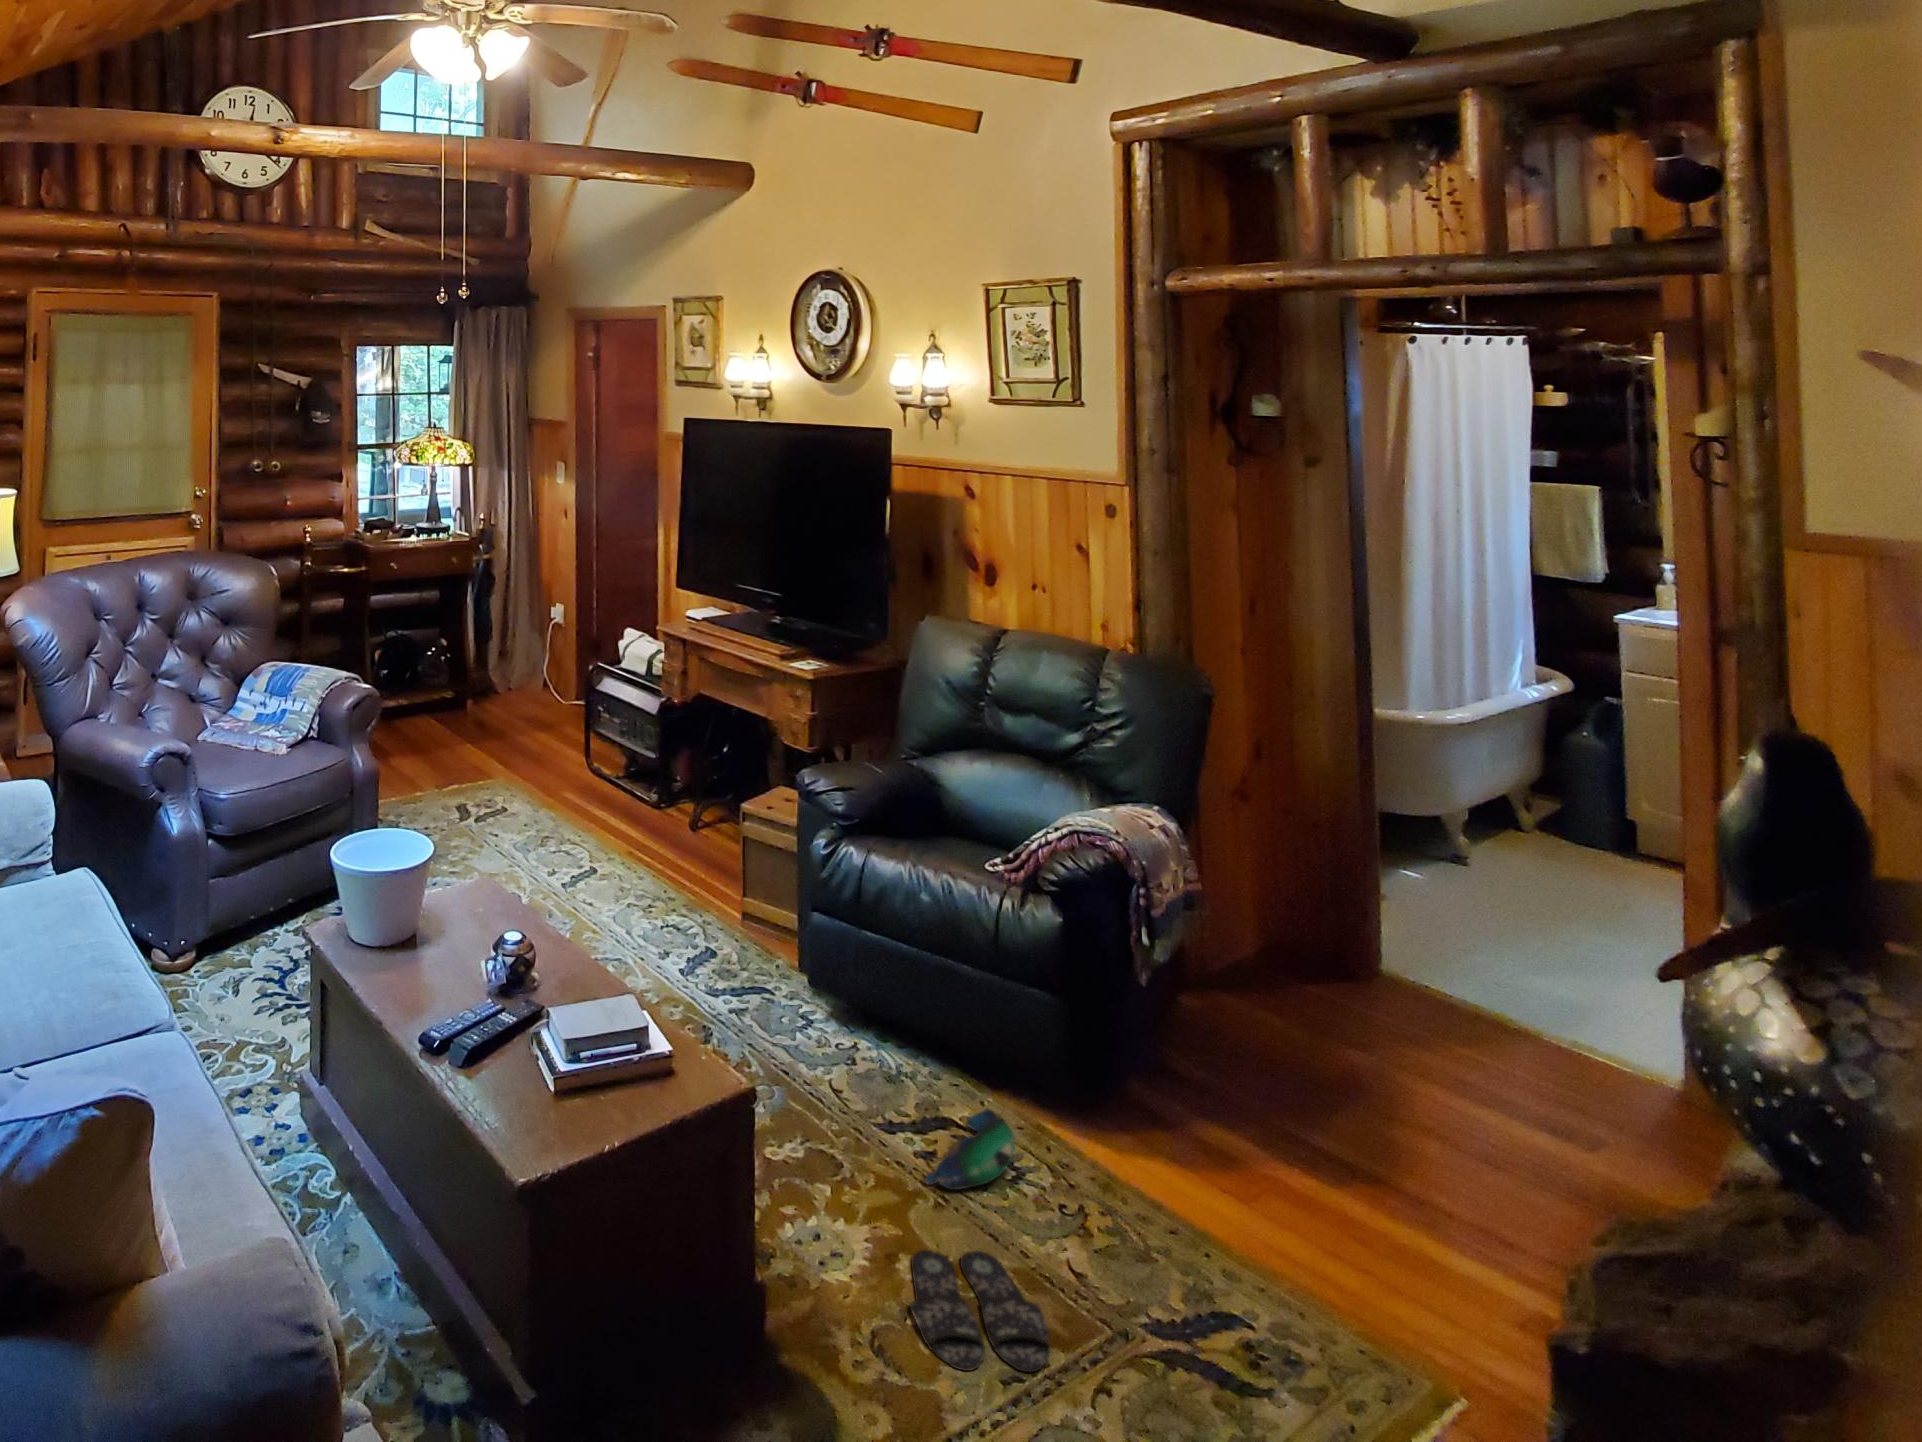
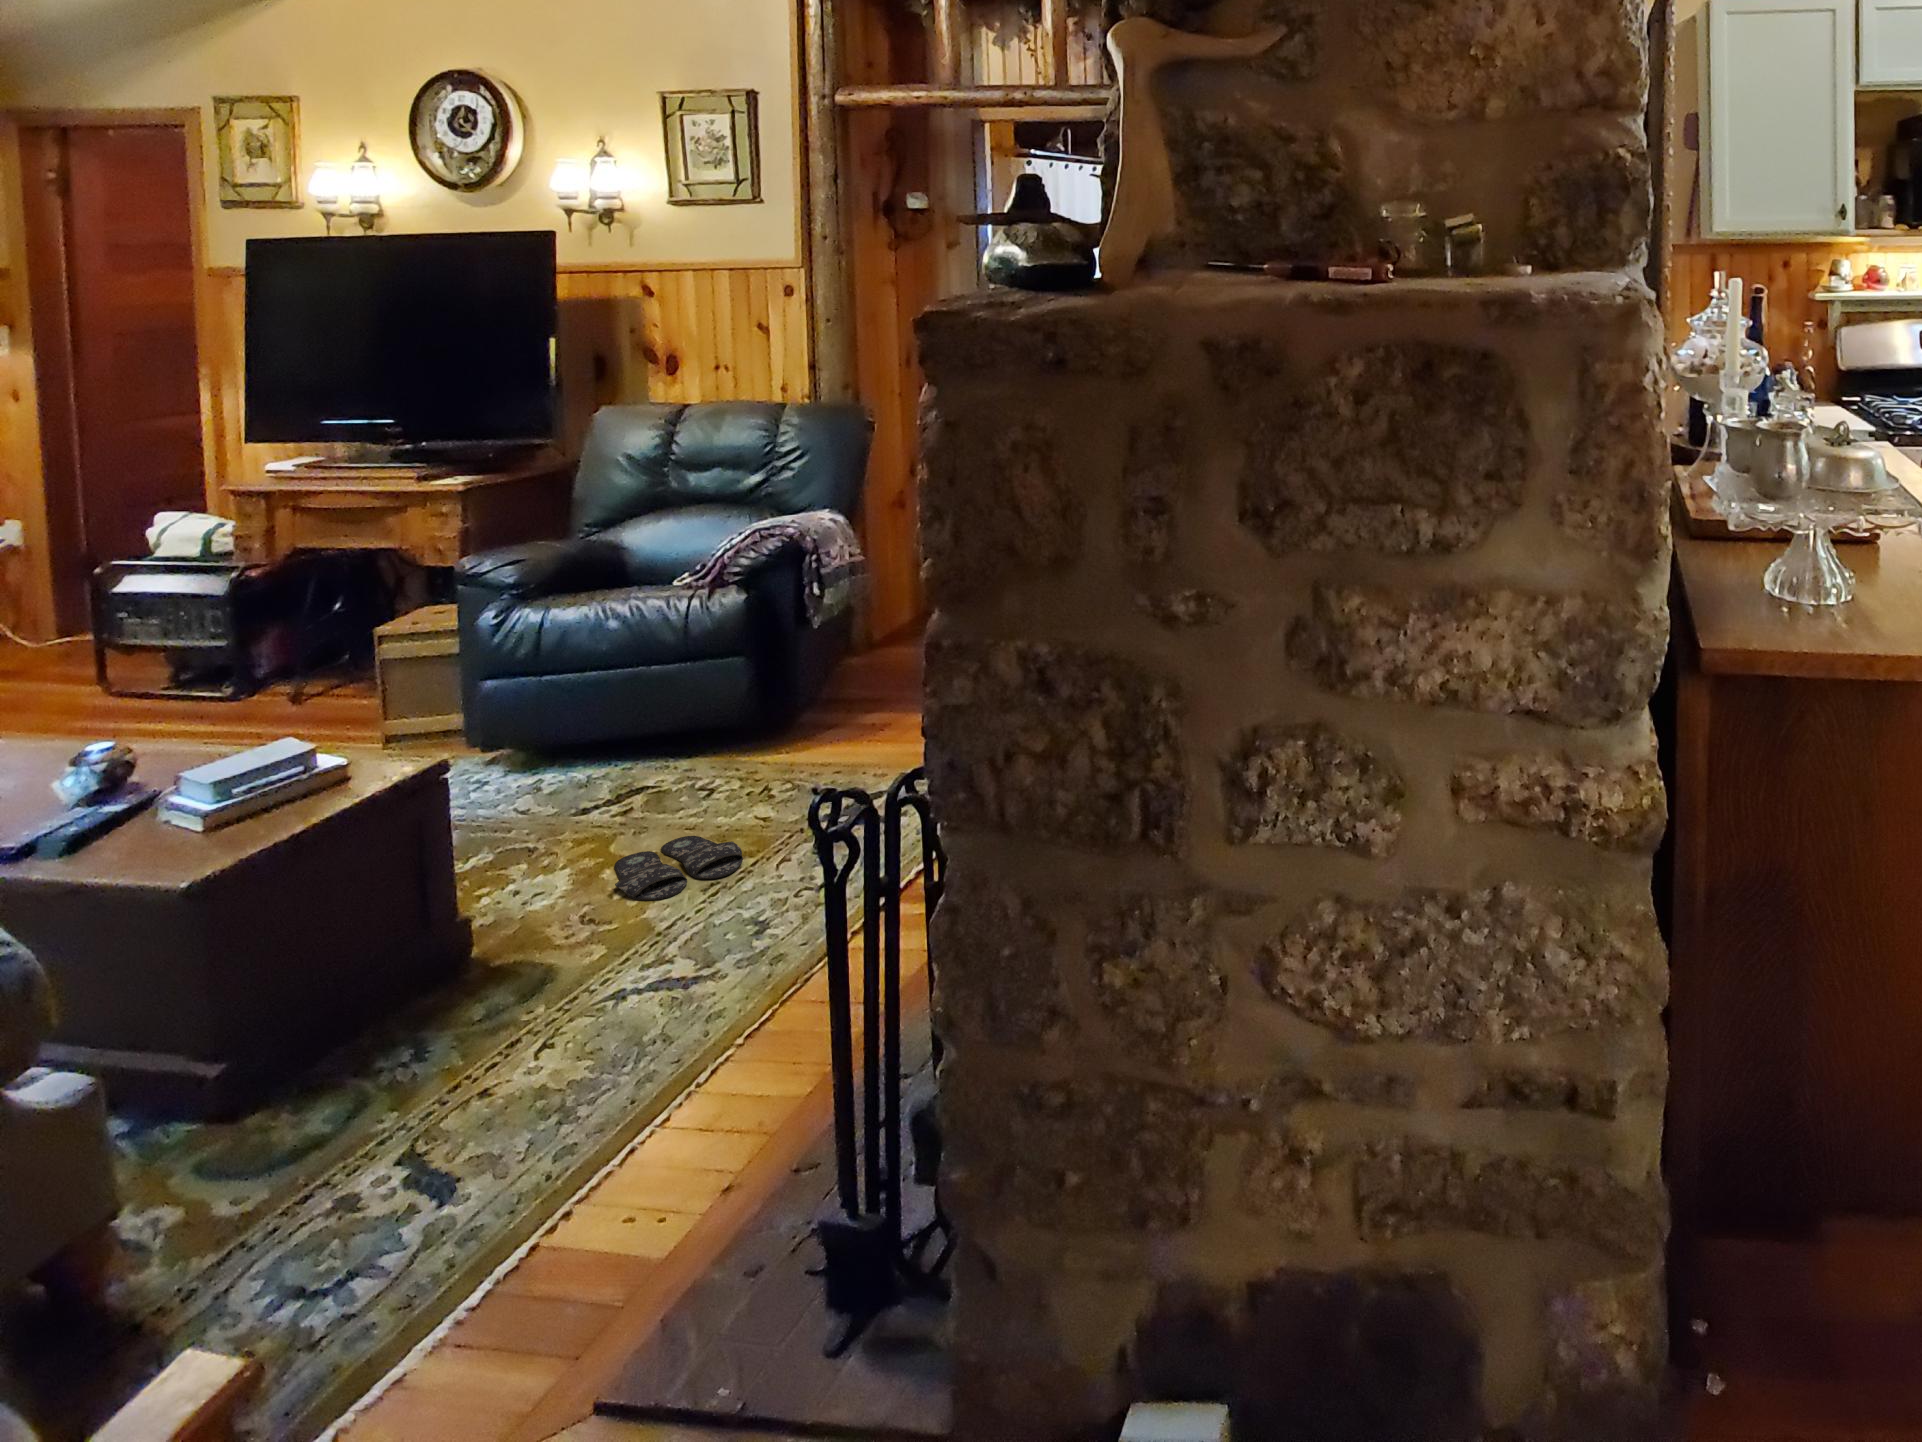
plush toy: present [925,1109,1015,1190] -> none [623,757,709,823]

